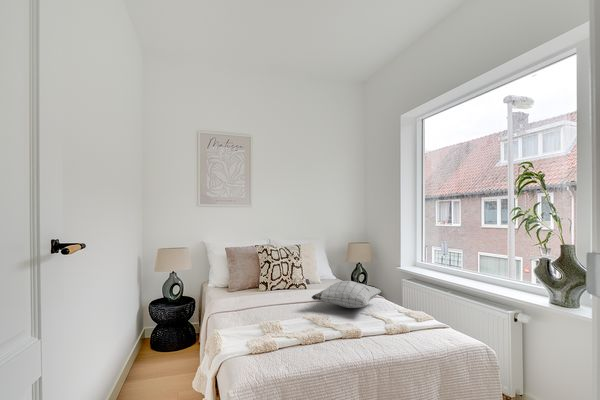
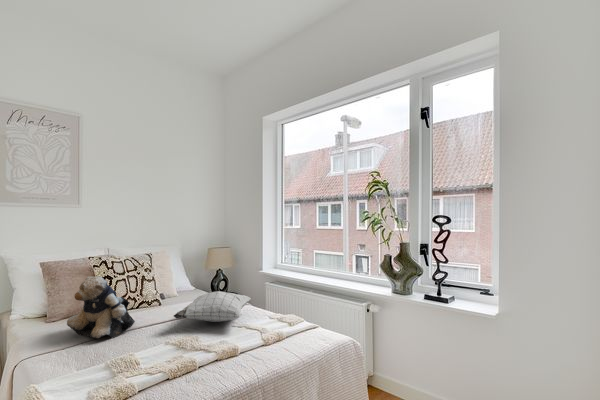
teddy bear: none [239,259,284,308] -> present [67,276,135,338]

